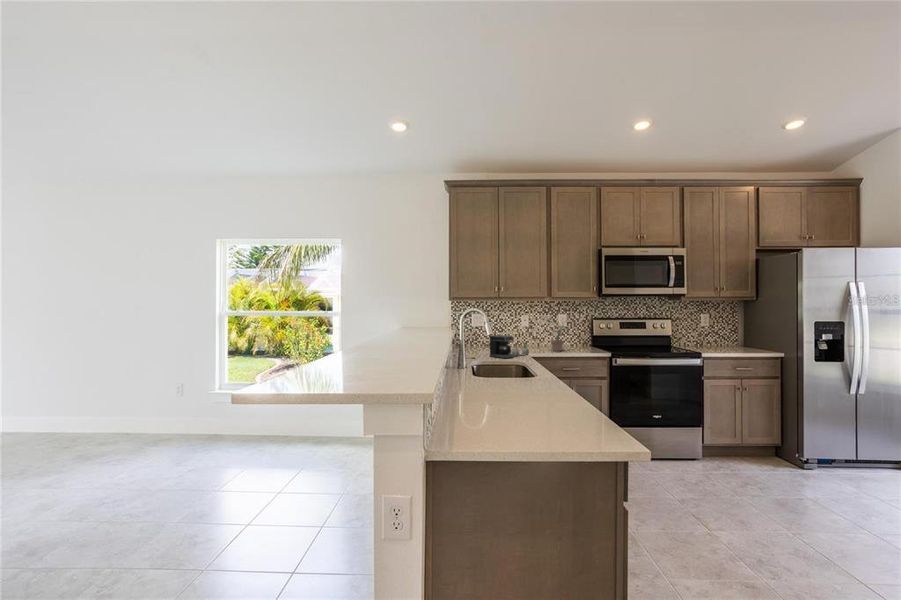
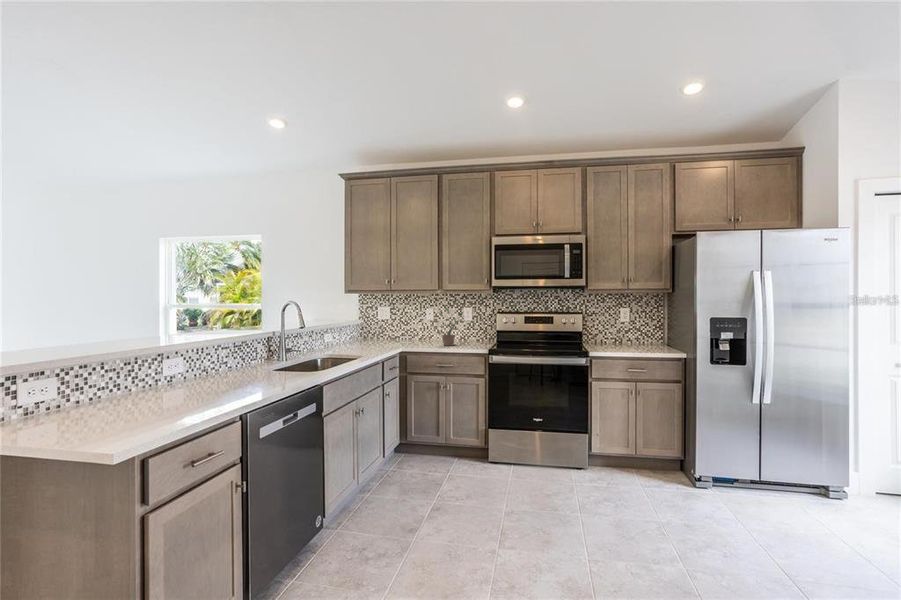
coffee maker: present [490,335,529,358] -> none [362,327,408,351]

